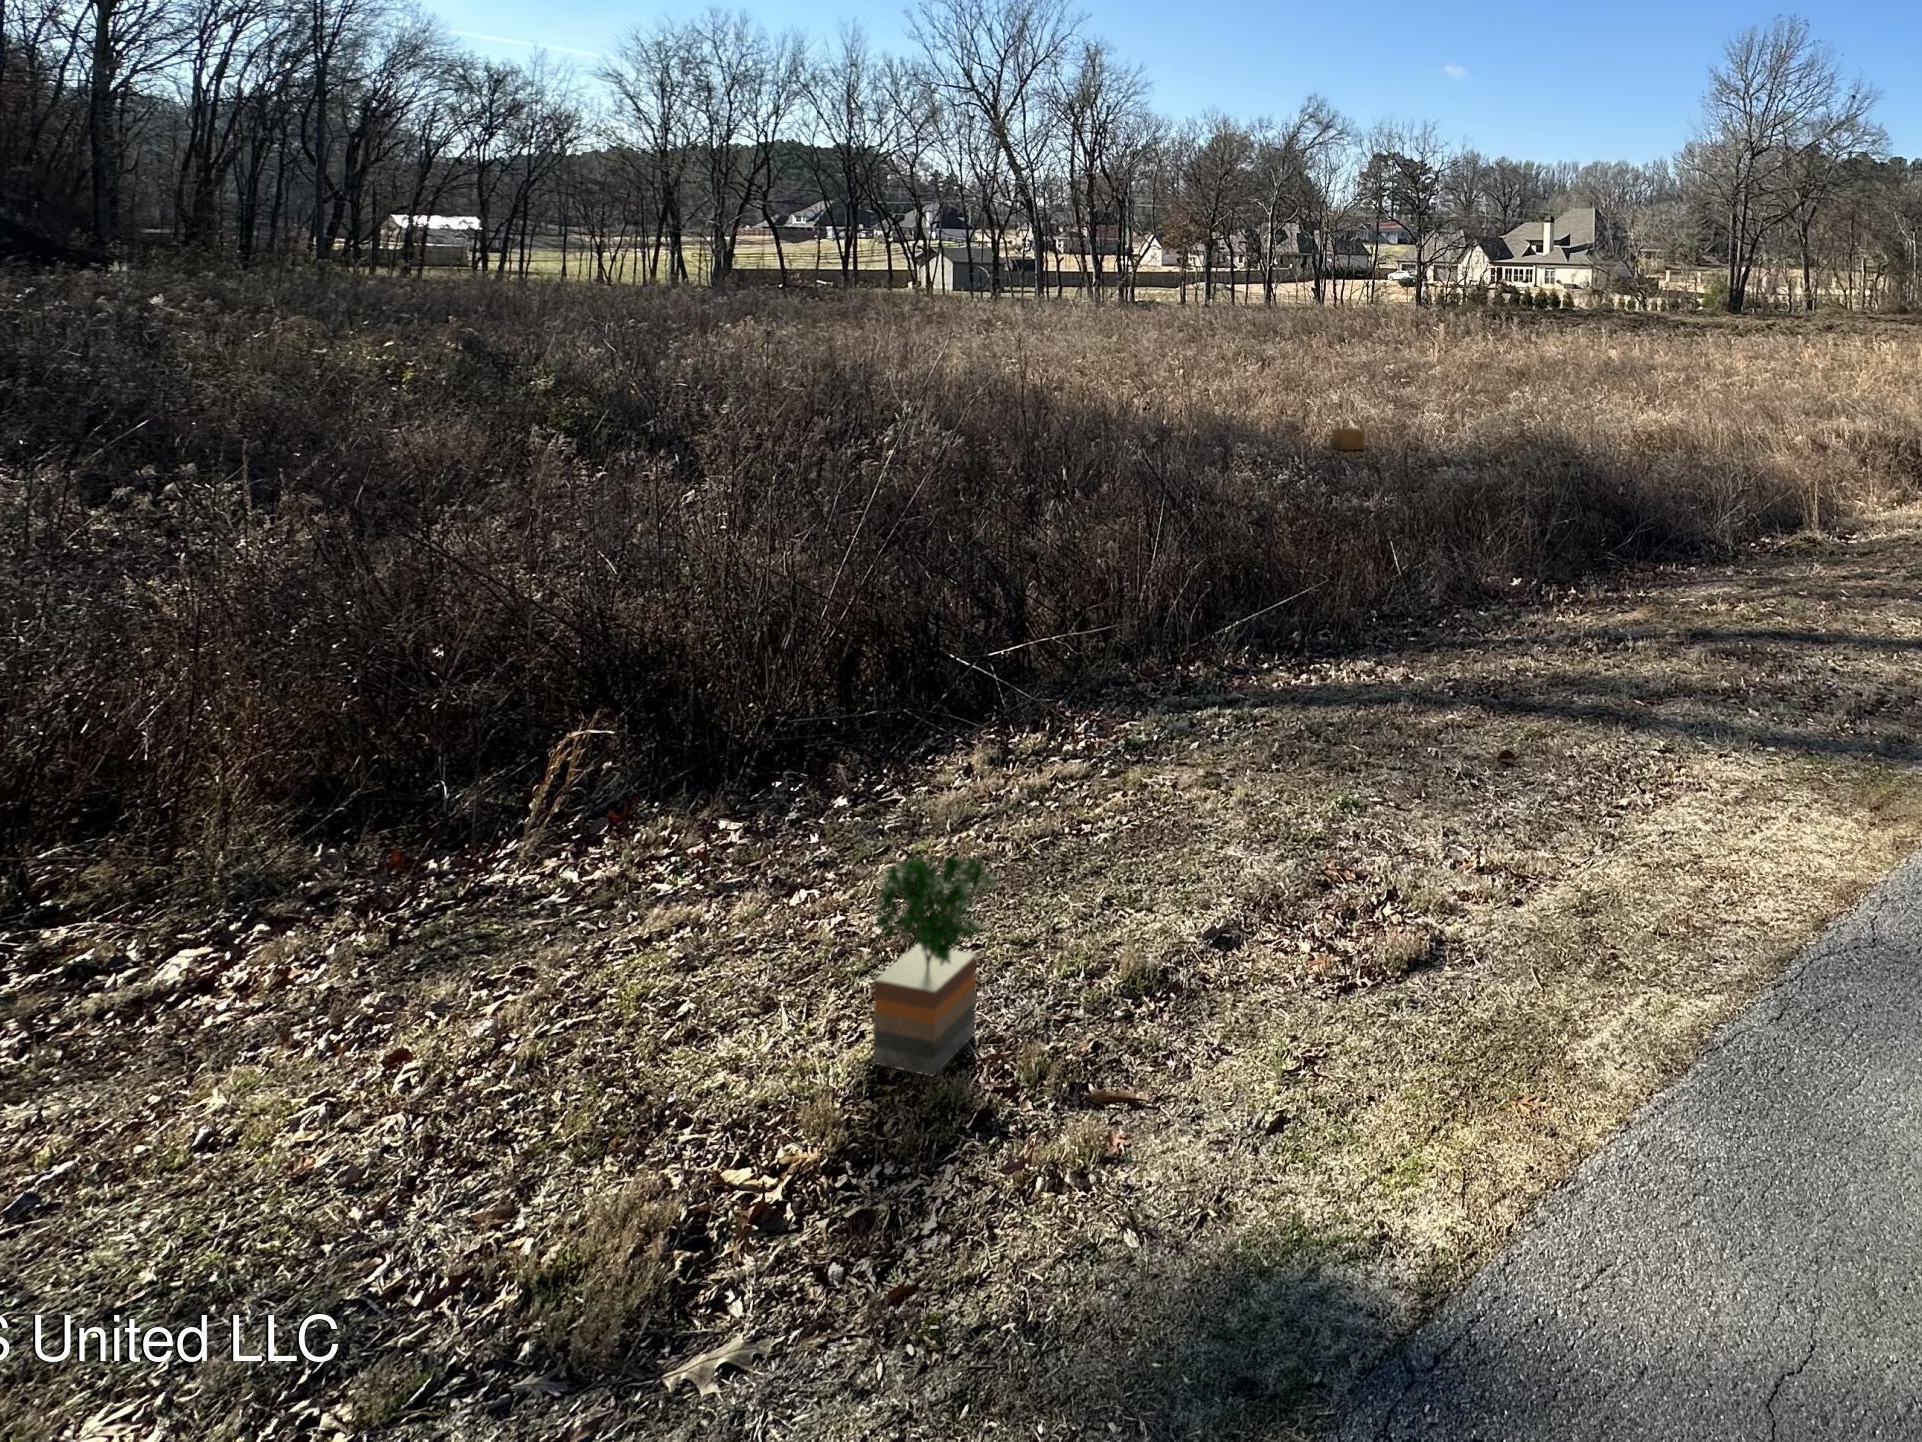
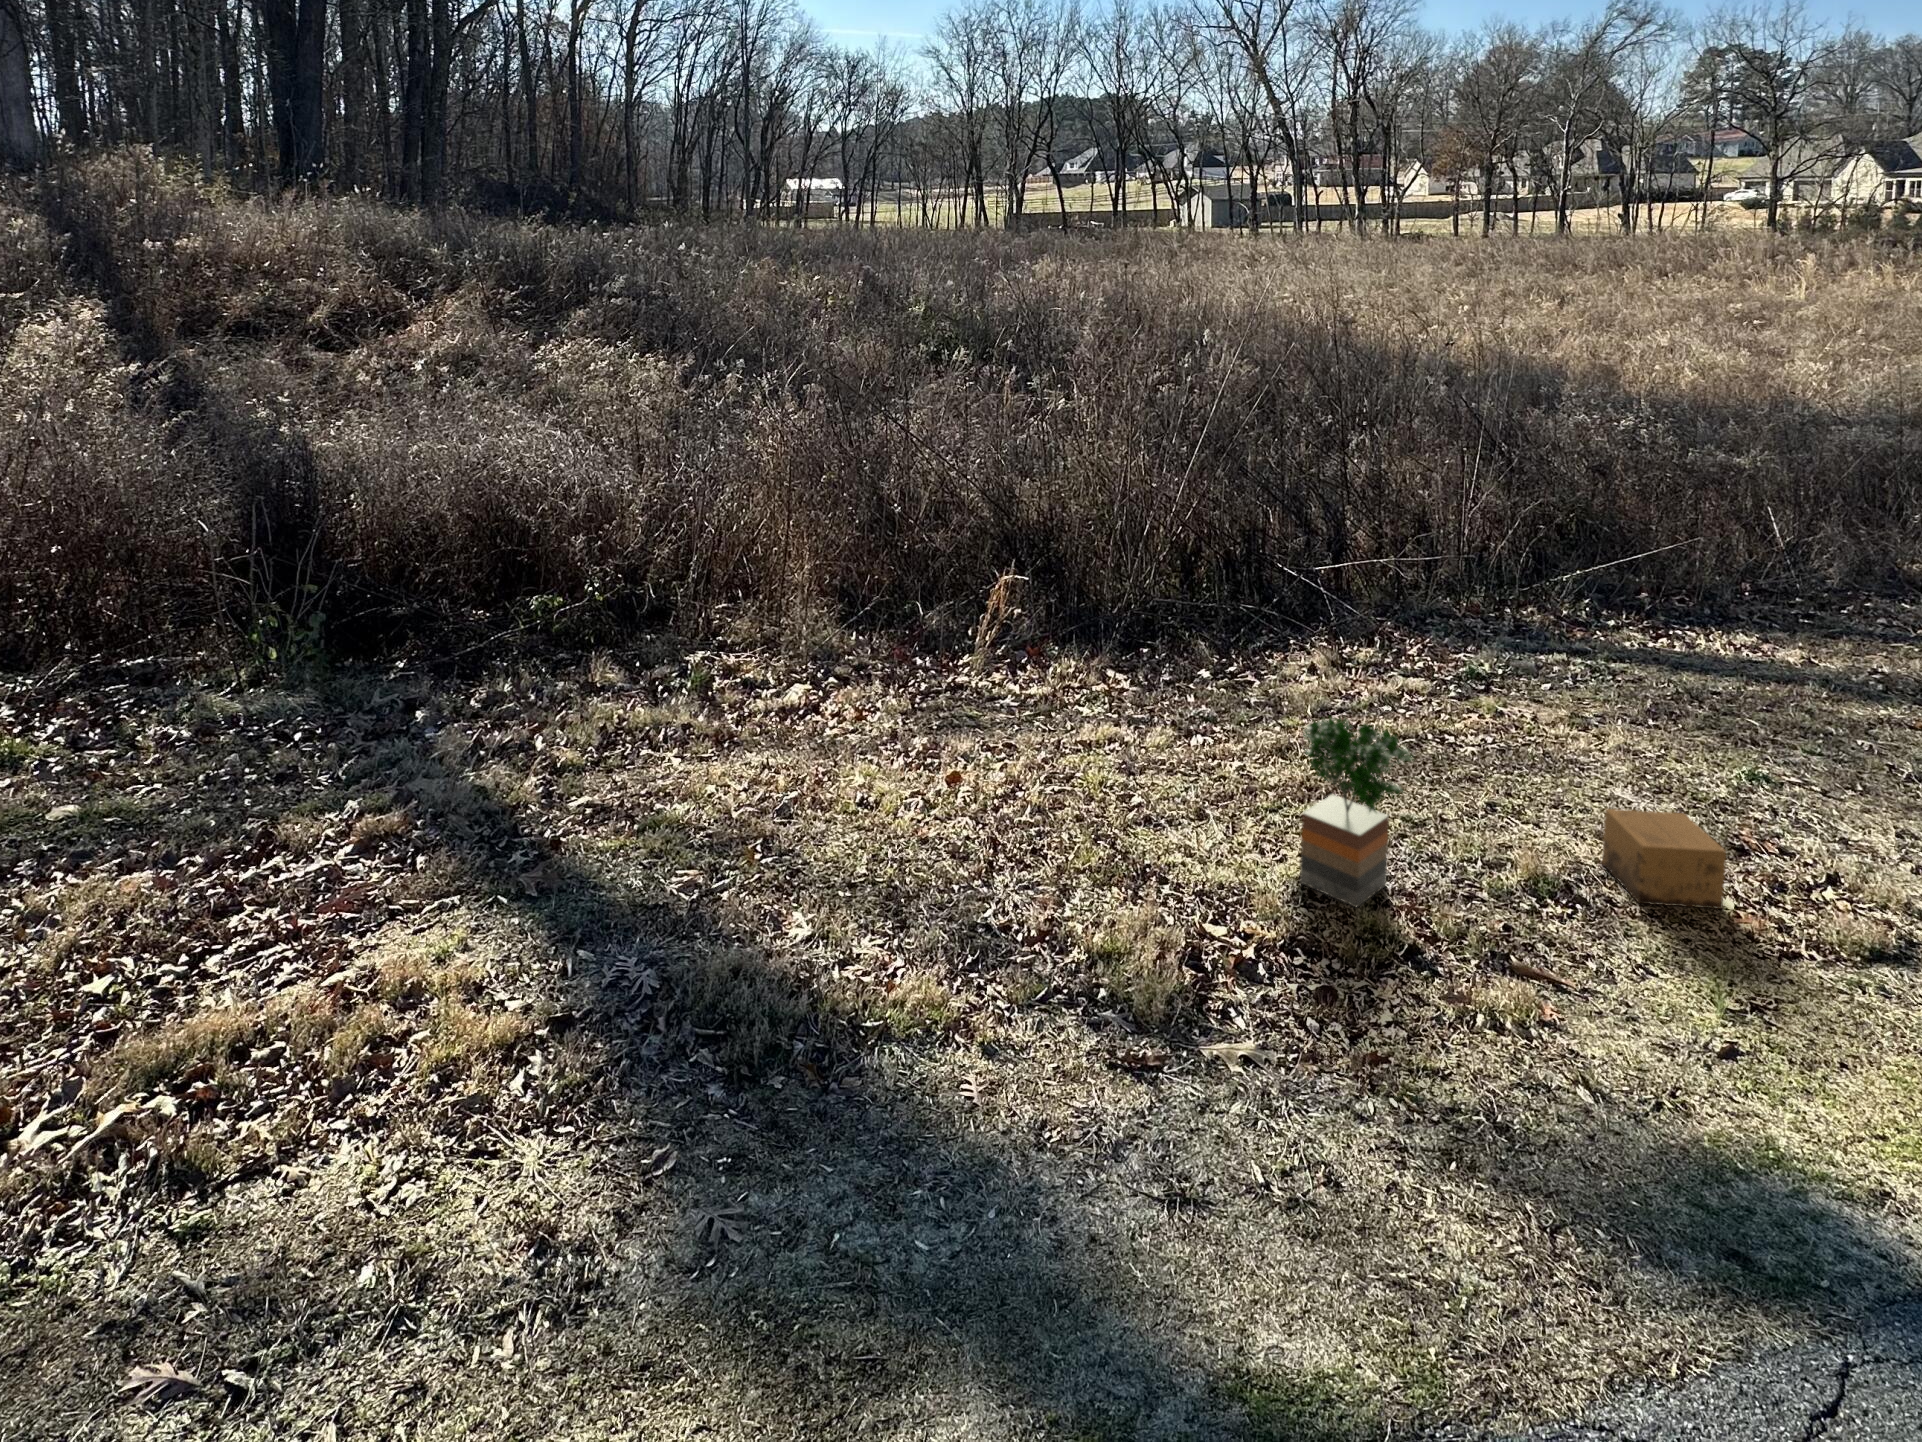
cardboard box: present [1331,428,1365,451] -> present [1602,809,1726,909]

